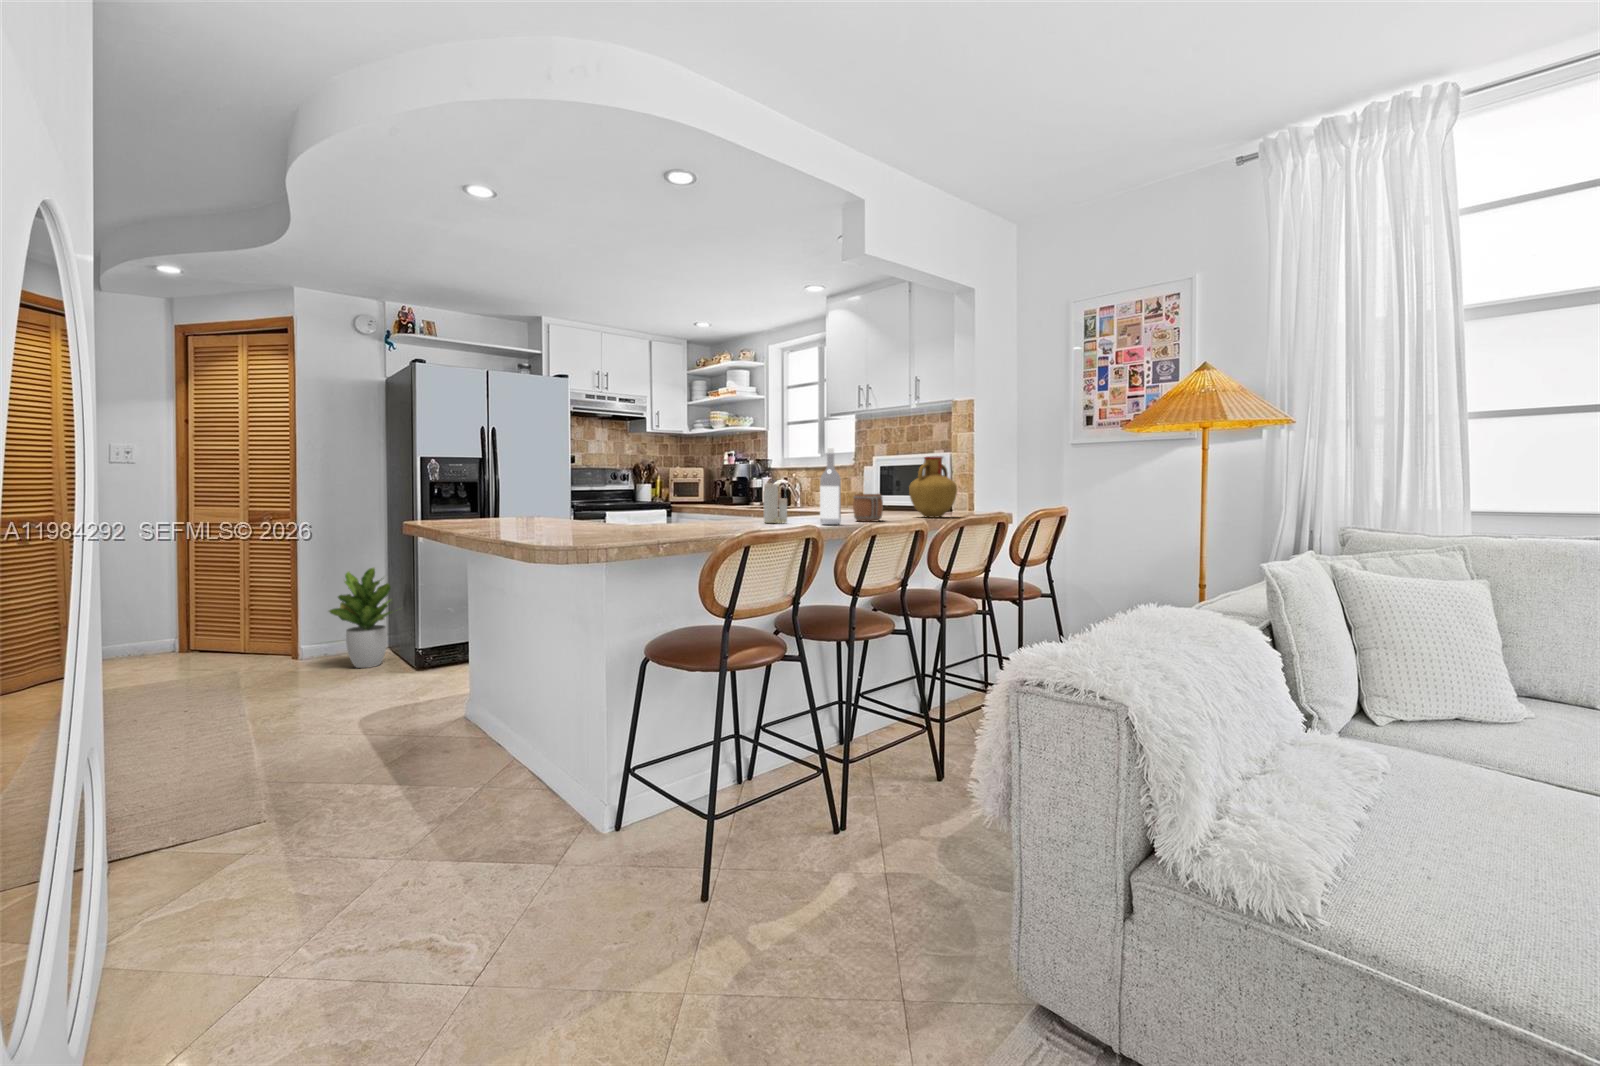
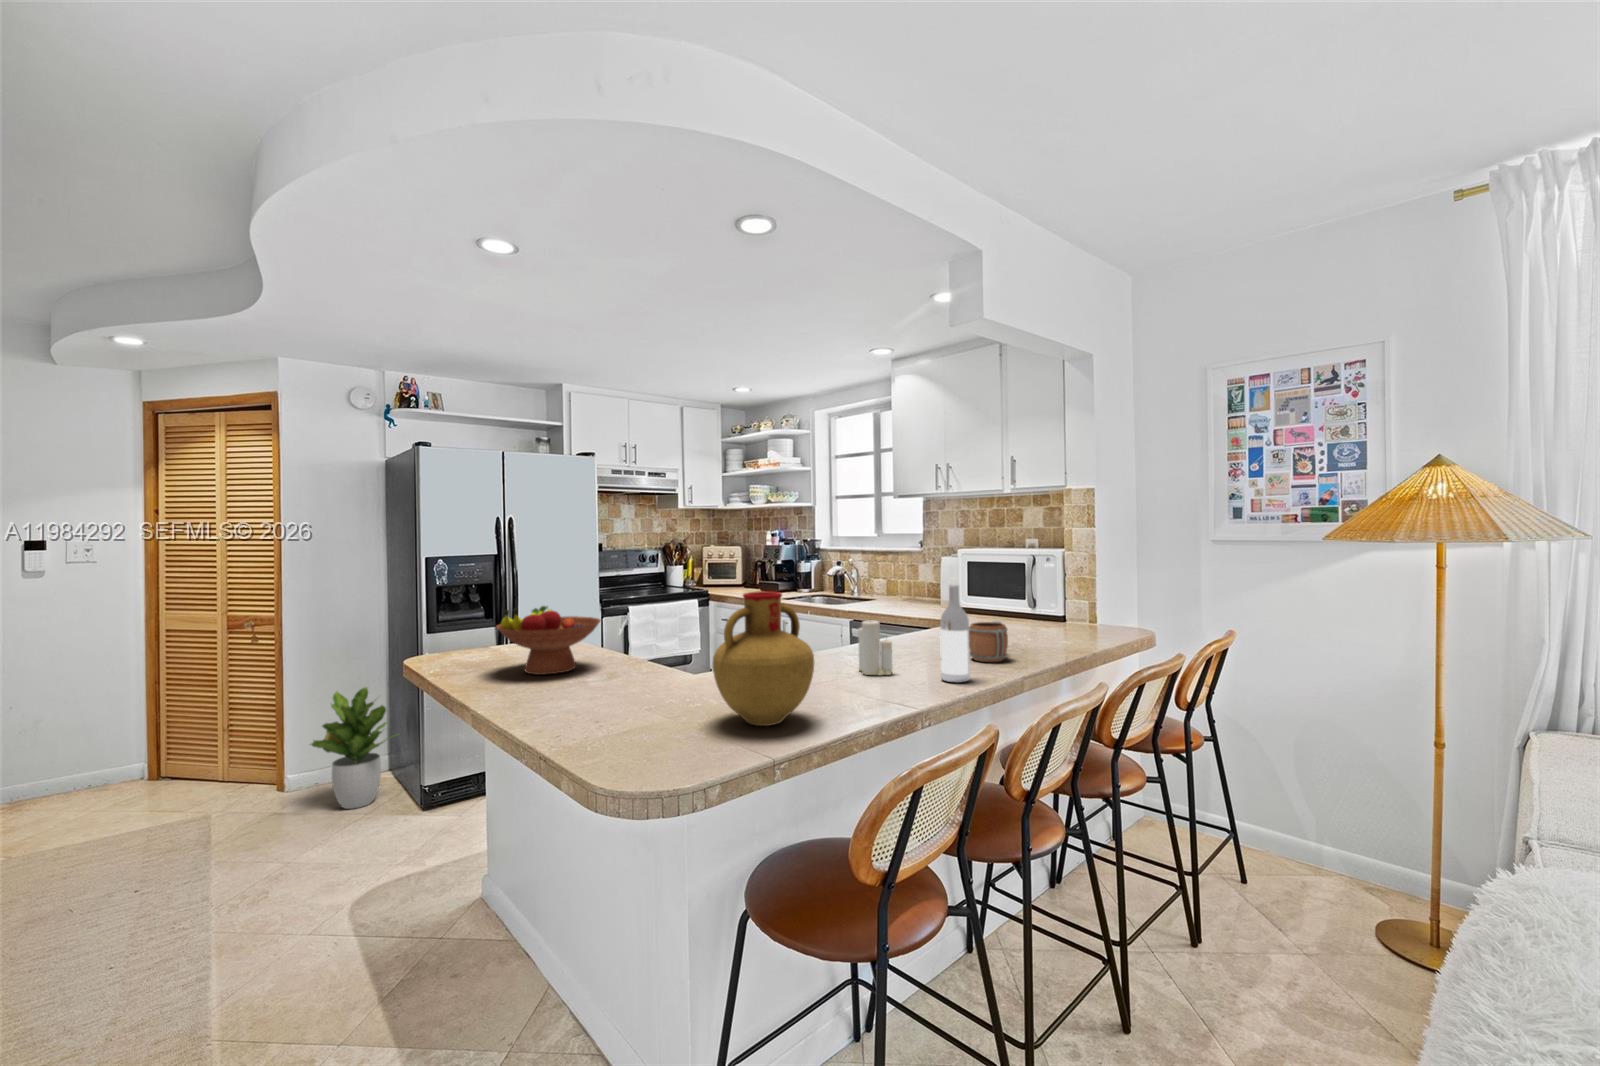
vase: present [909,457,957,518] -> present [713,591,814,726]
fruit bowl: none [486,470,568,522] -> present [496,606,601,675]

